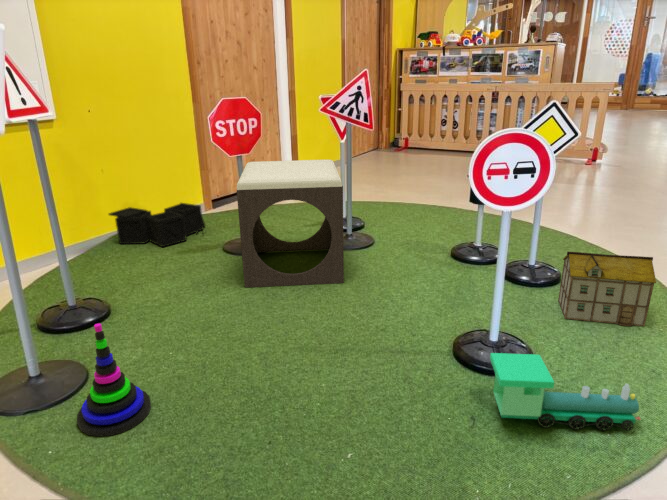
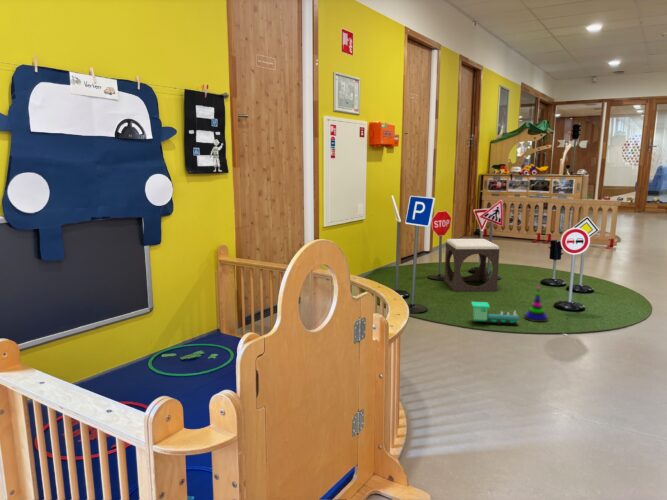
storage bin: present [109,203,205,247] -> none [369,259,412,278]
toy house: present [558,251,656,326] -> none [592,275,630,305]
stacking toy: present [77,323,151,437] -> present [524,289,548,322]
toy train: present [490,353,640,430] -> present [471,302,519,325]

